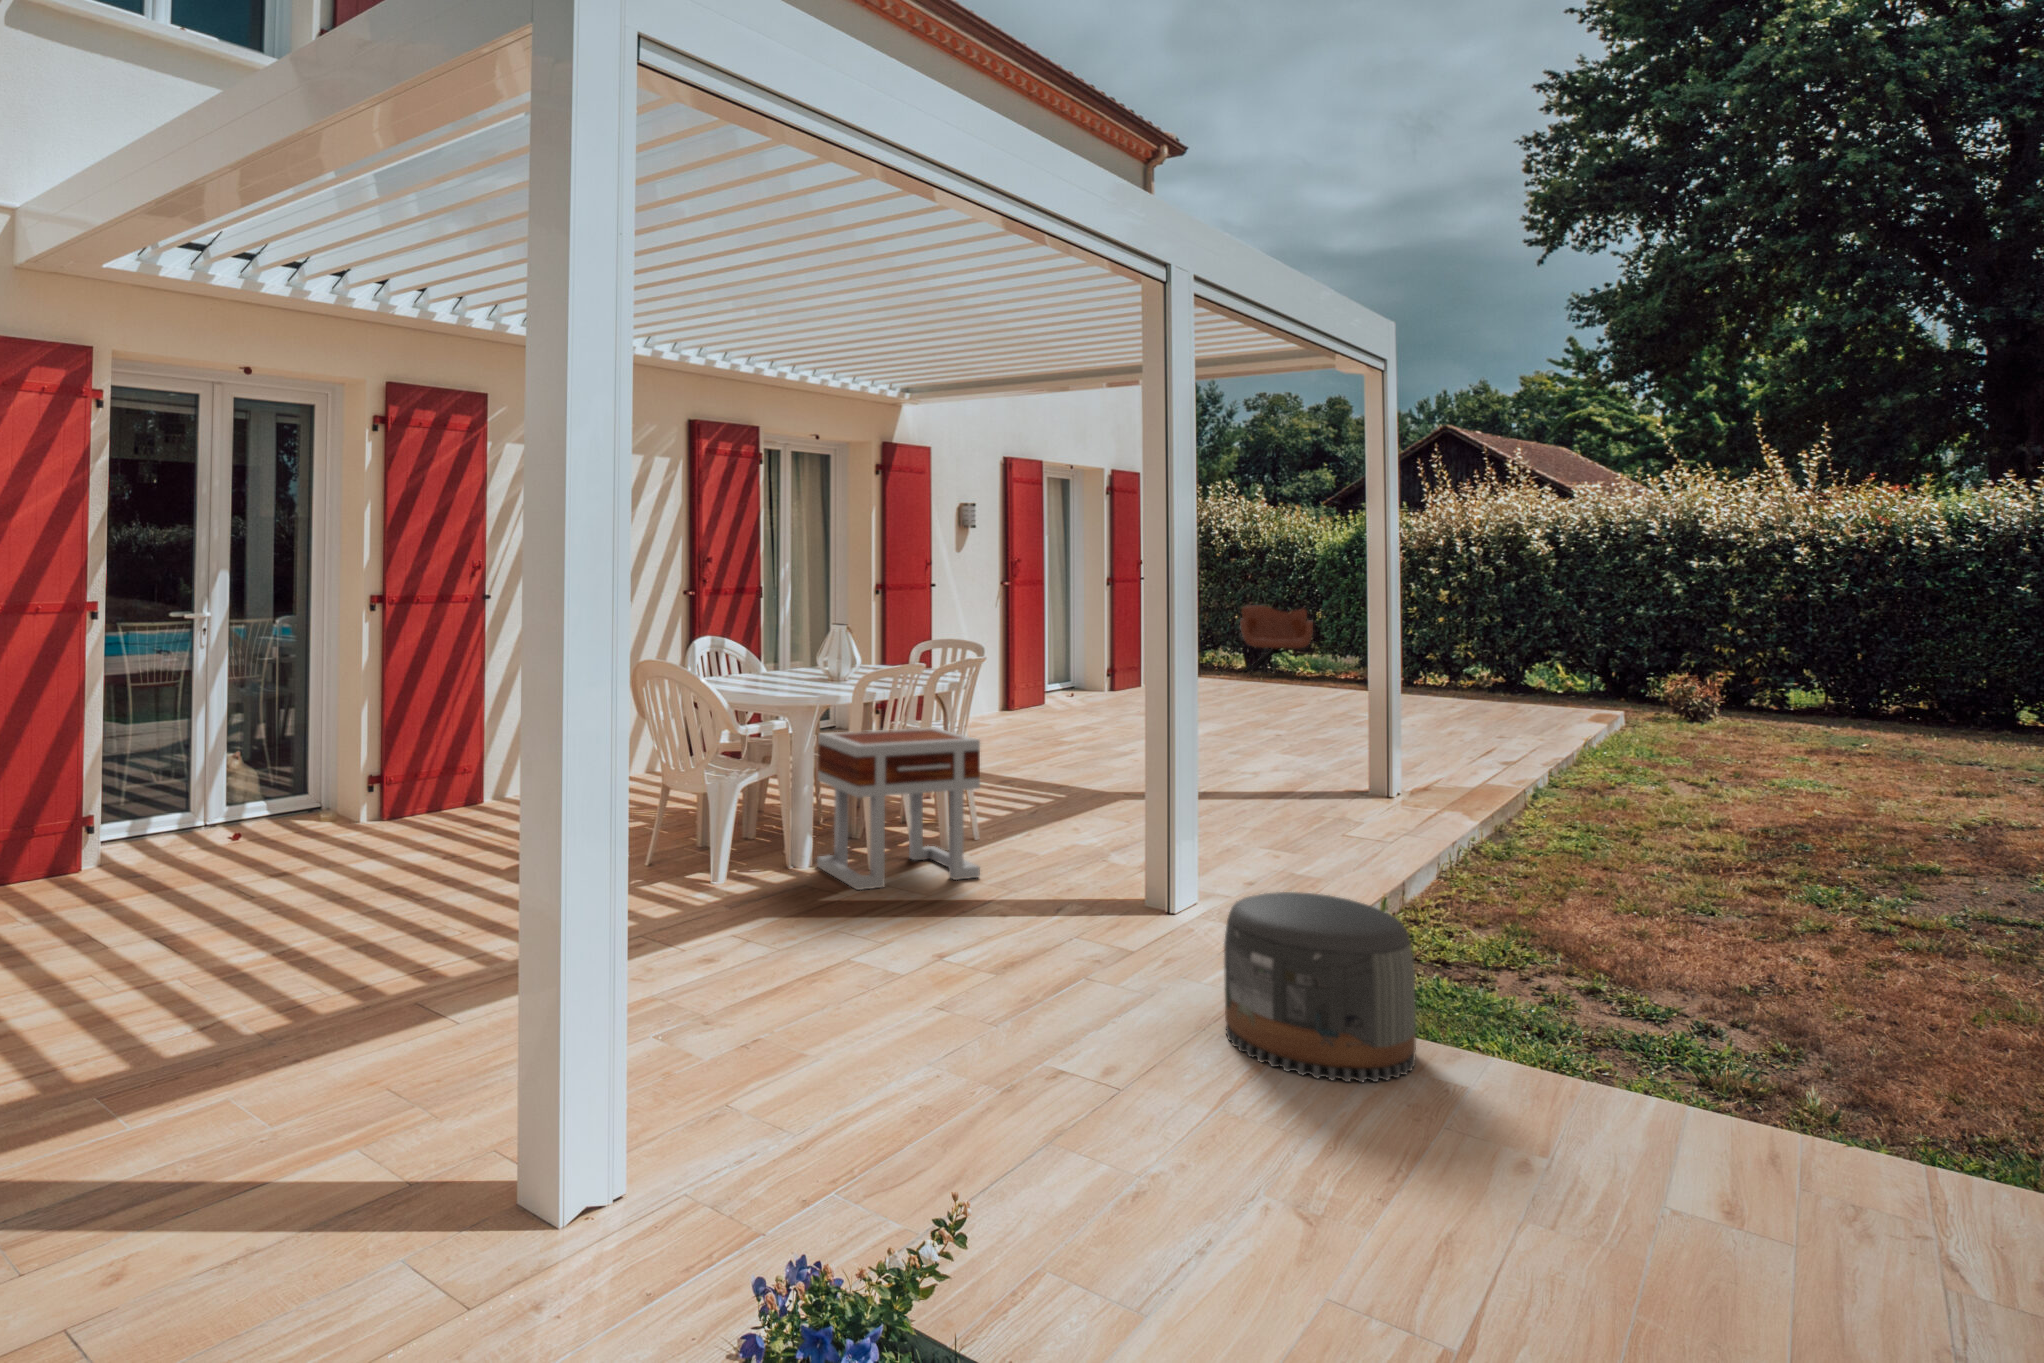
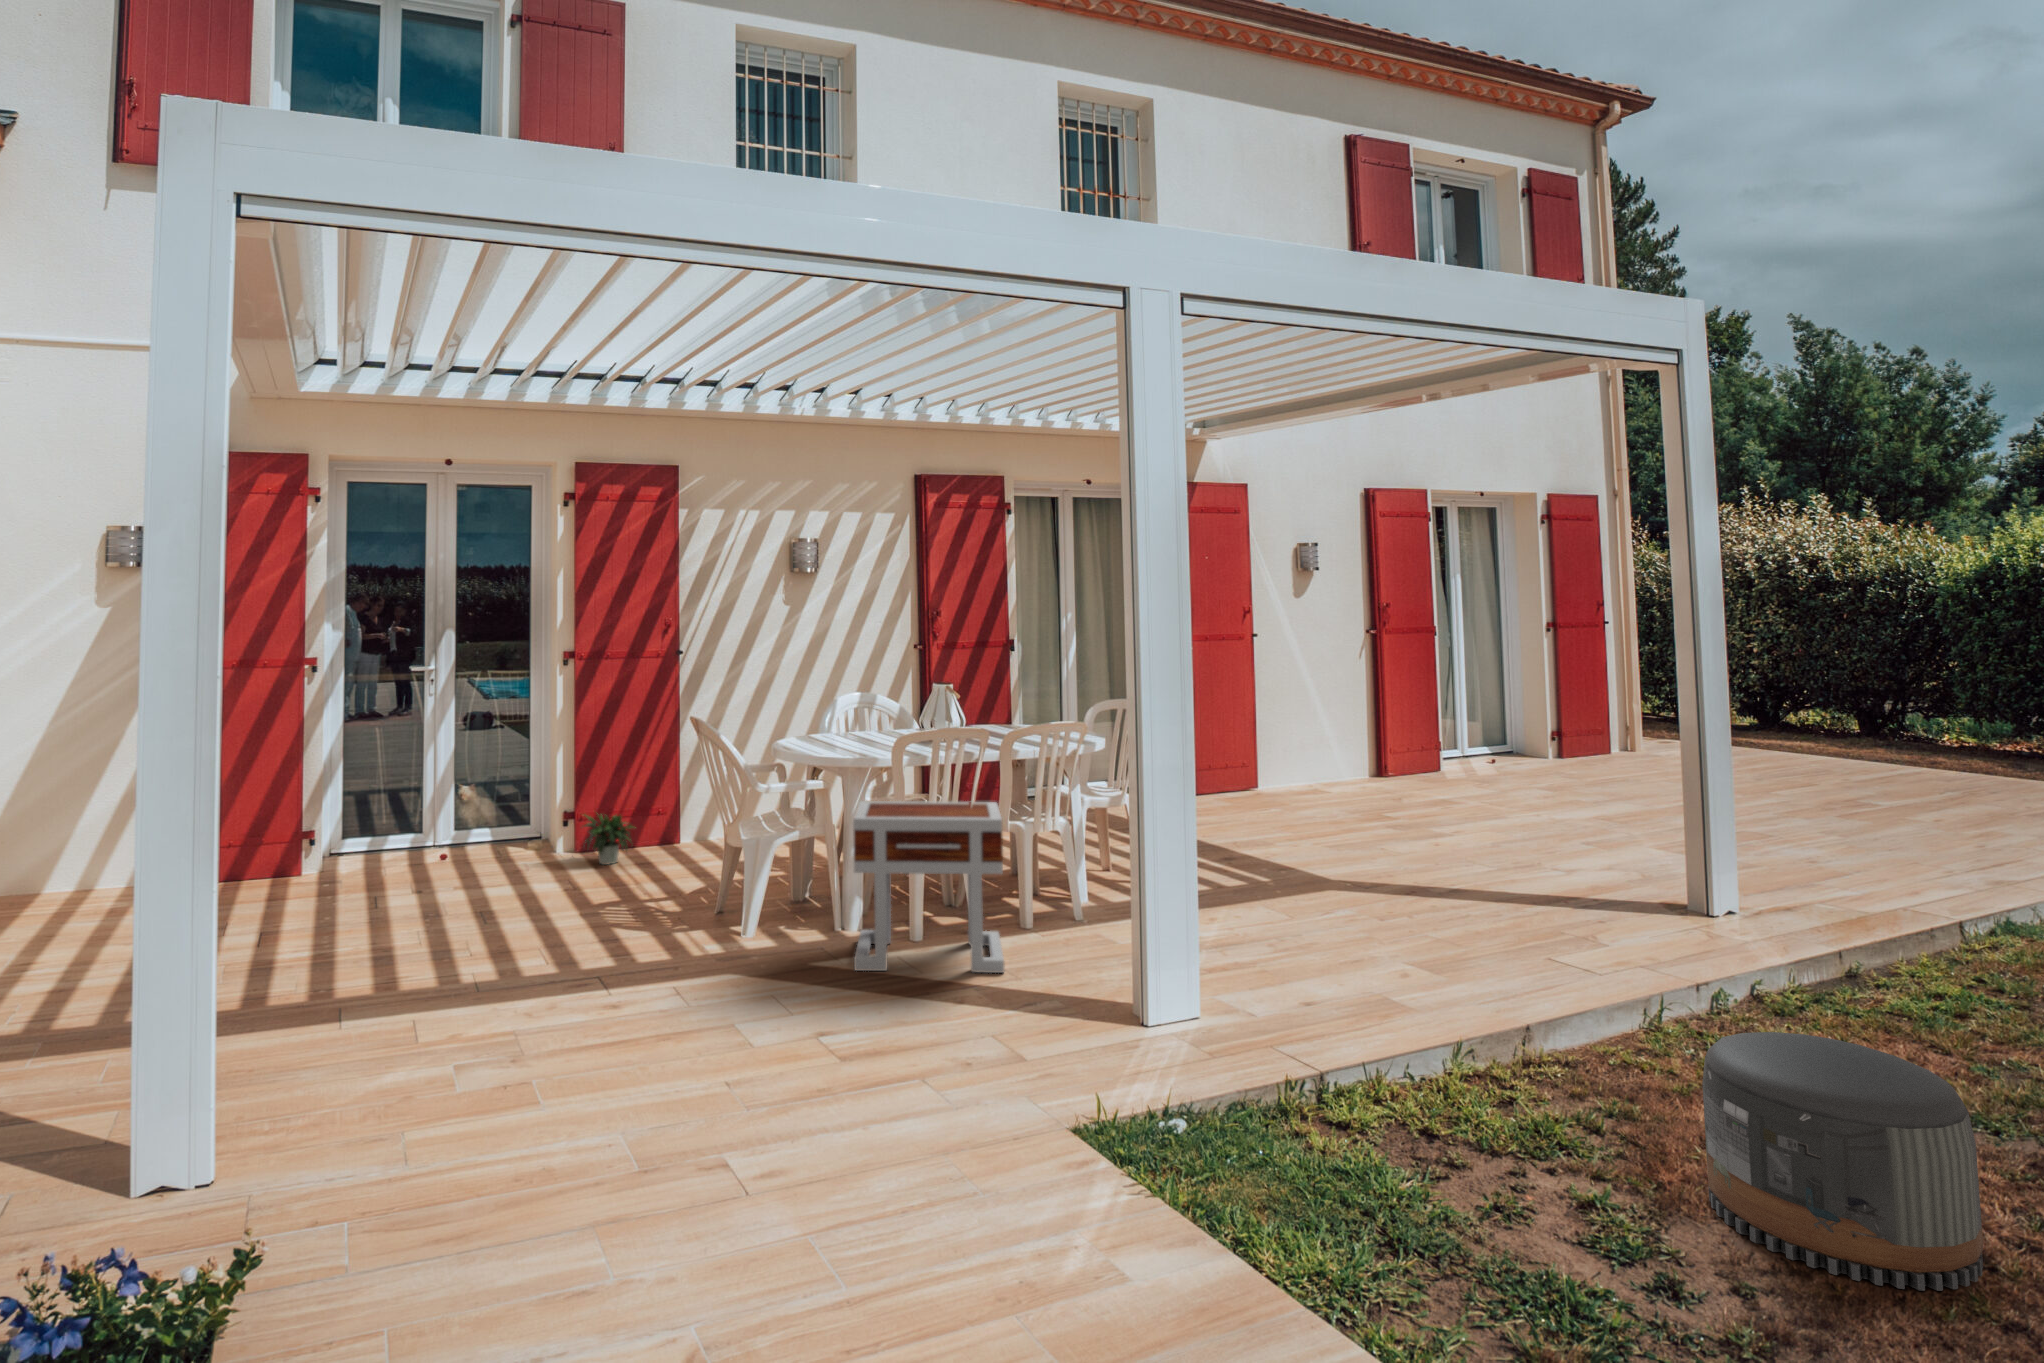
armchair: present [1240,605,1313,678] -> none [1810,654,1926,755]
potted plant: none [387,770,471,828] -> present [584,814,633,864]
pouf: present [1224,892,1416,1082] -> present [1702,1032,1983,1291]

